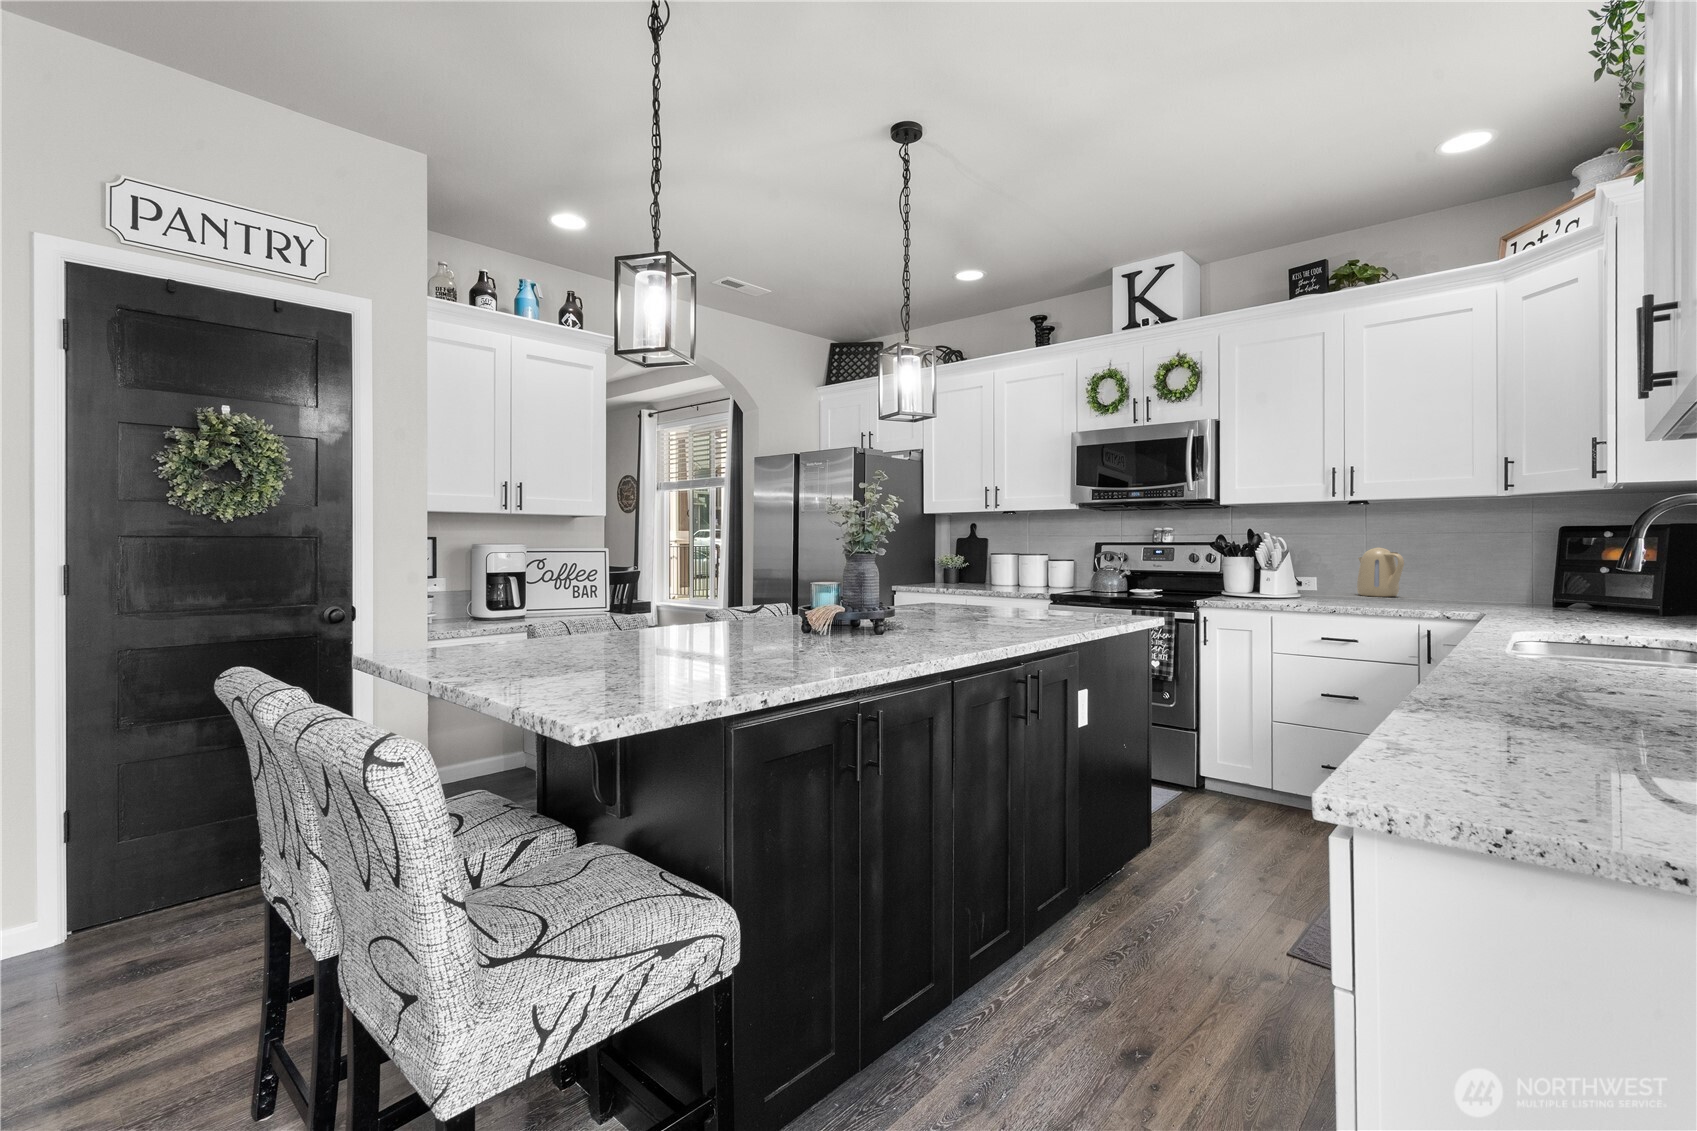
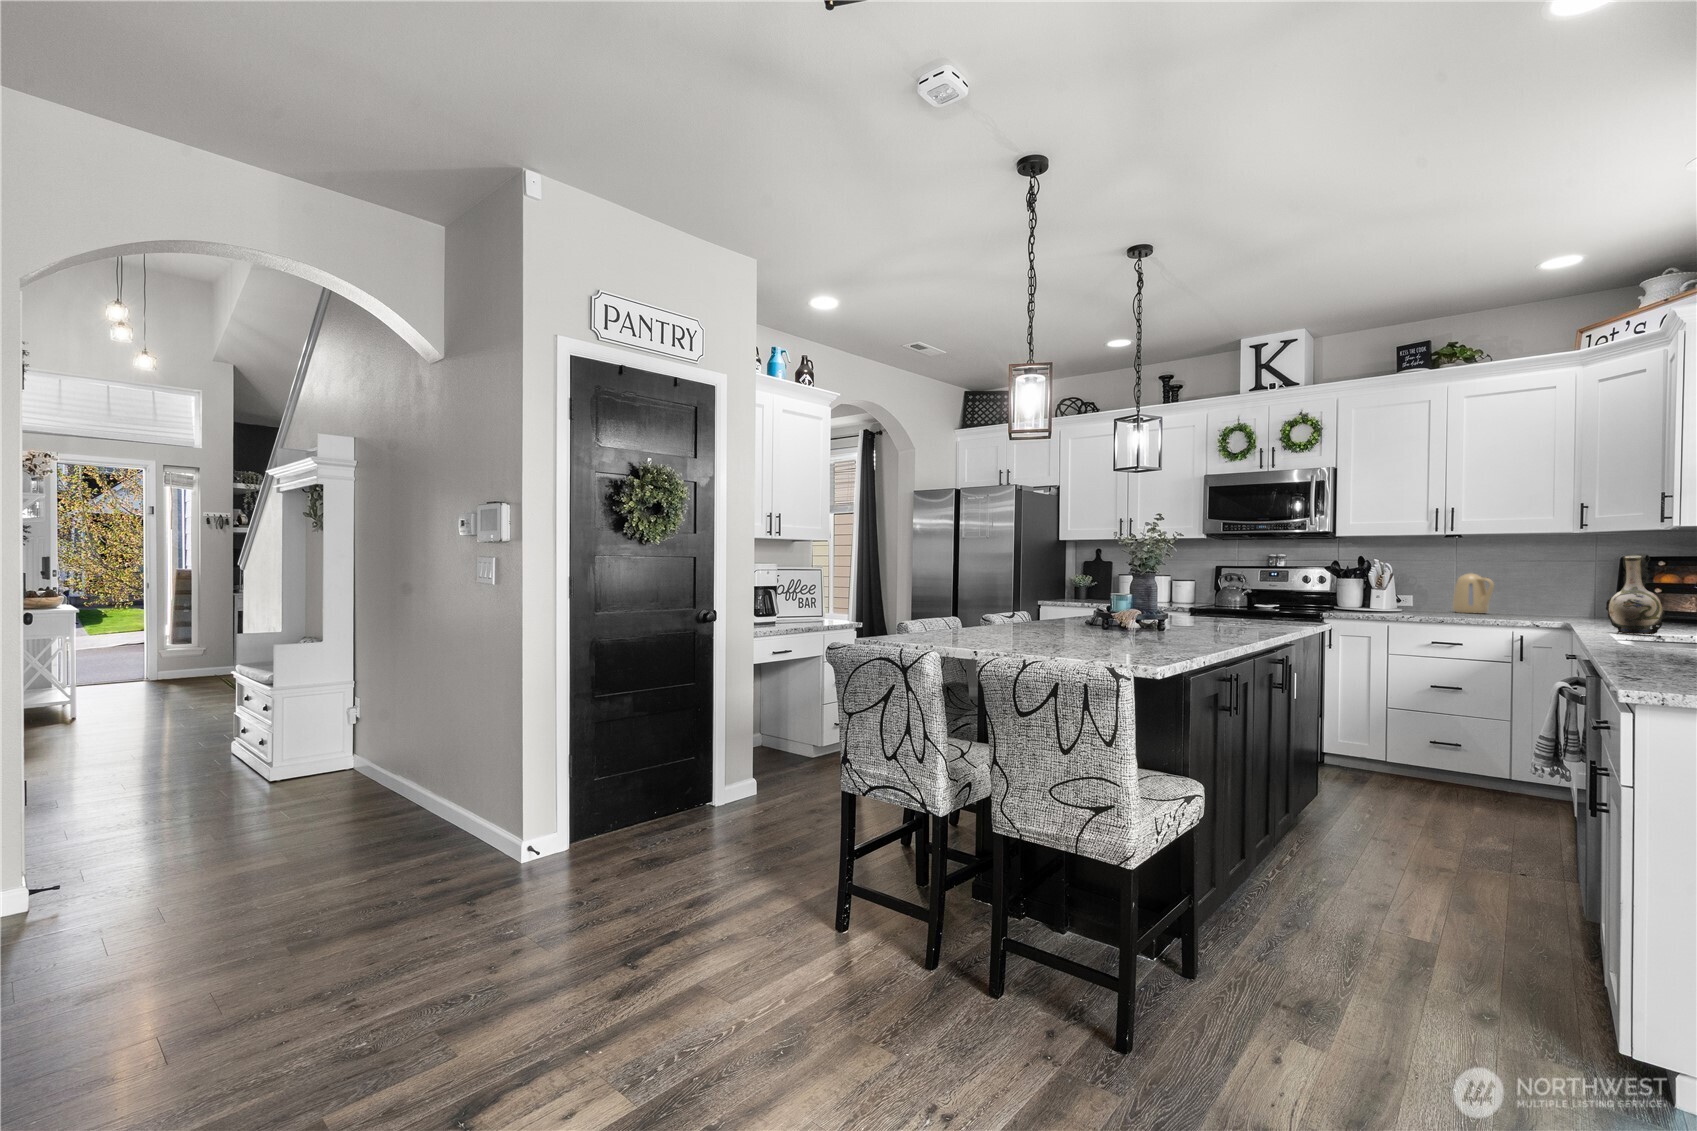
decorative vase: none [1513,522,1590,631] -> present [1606,554,1666,635]

